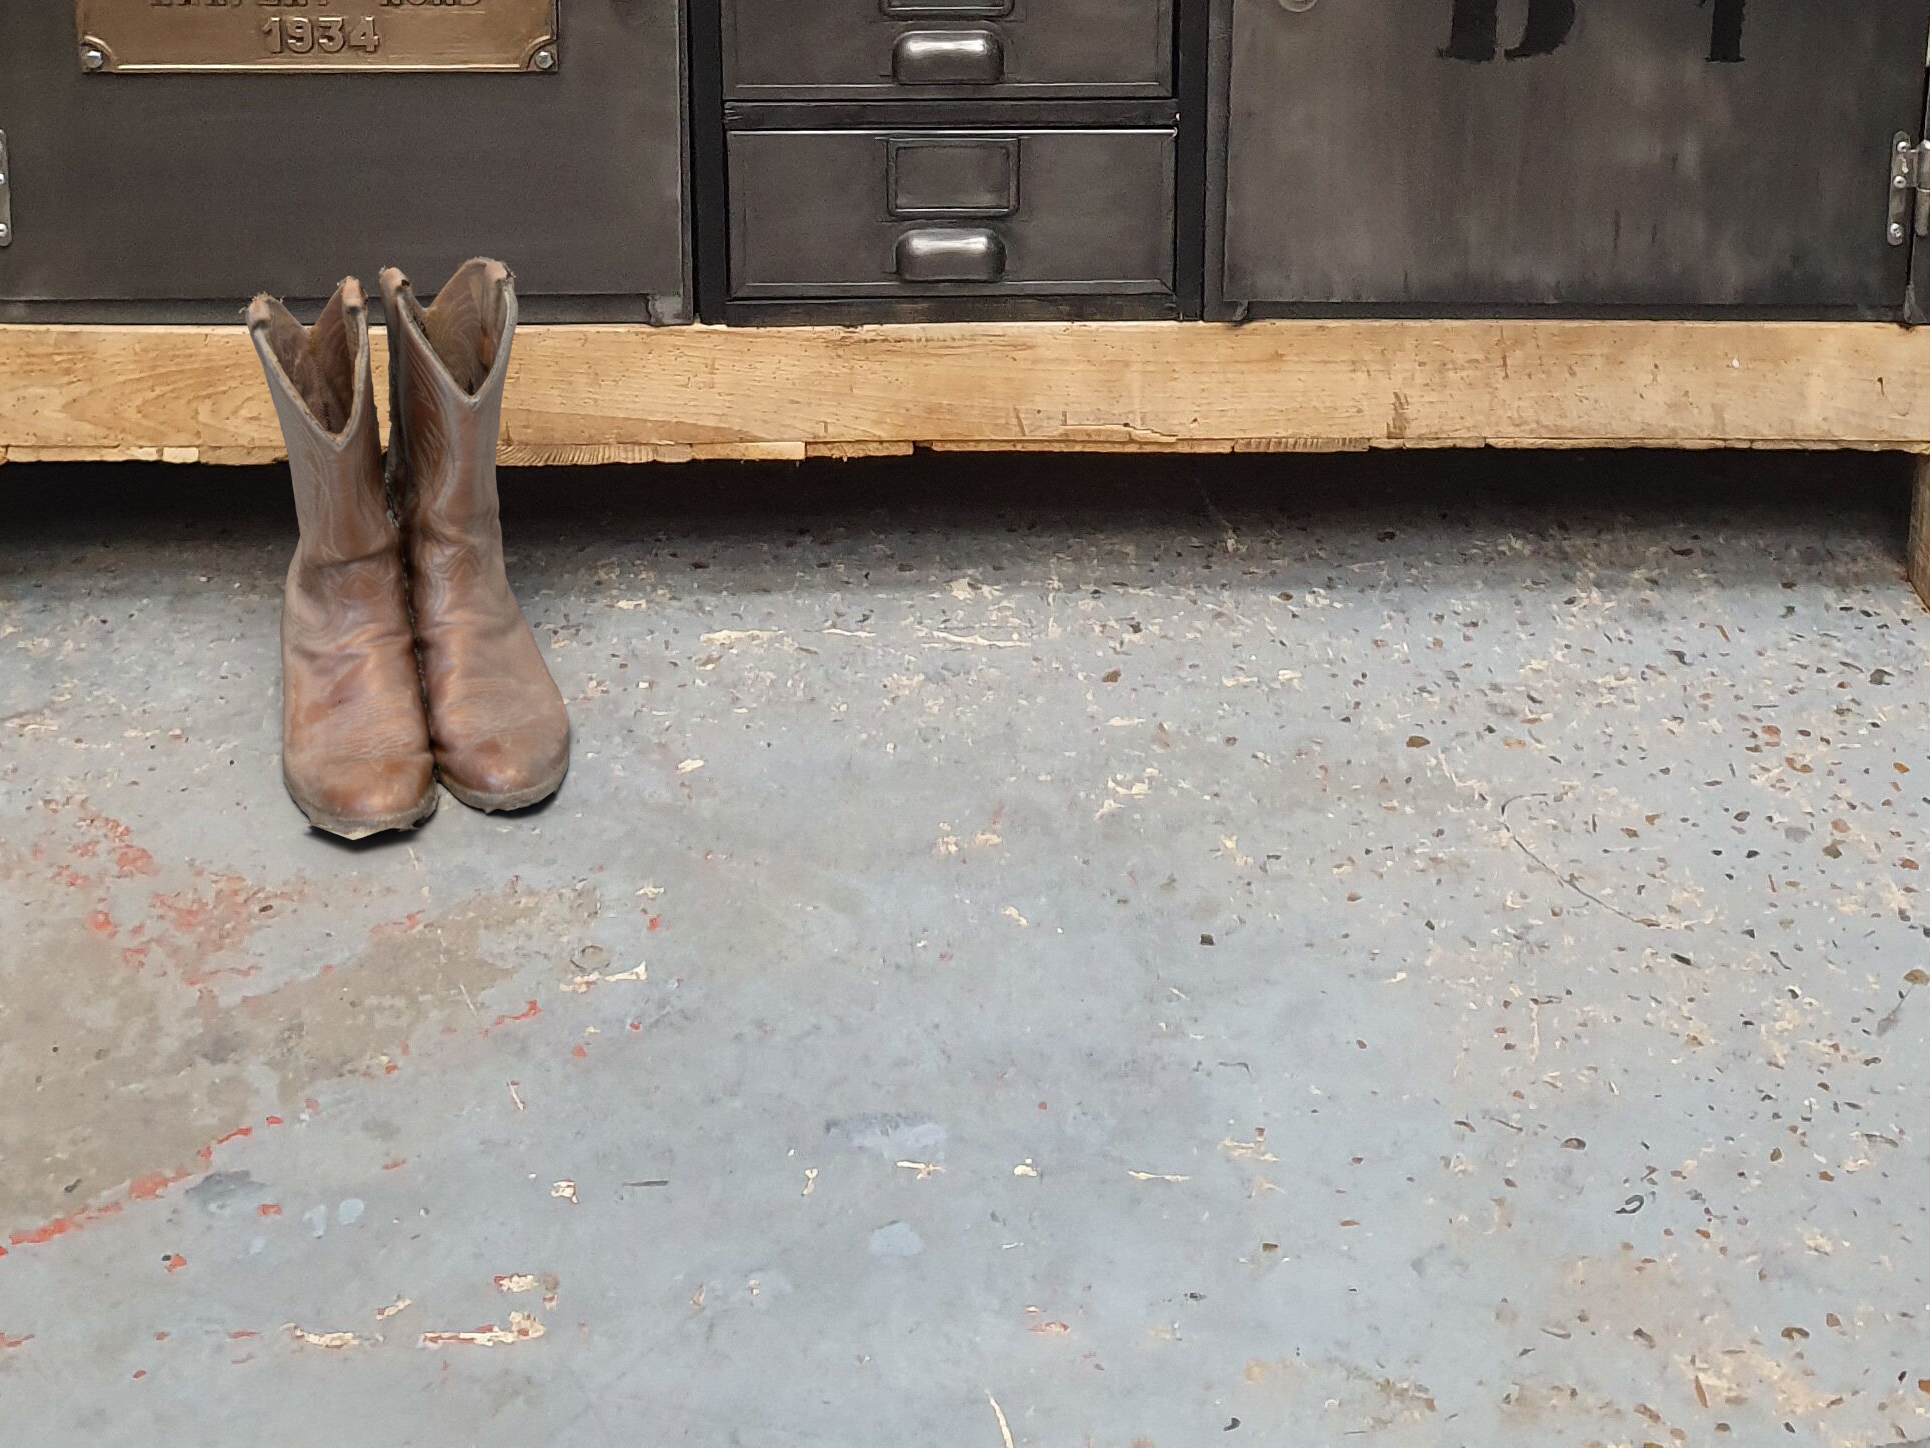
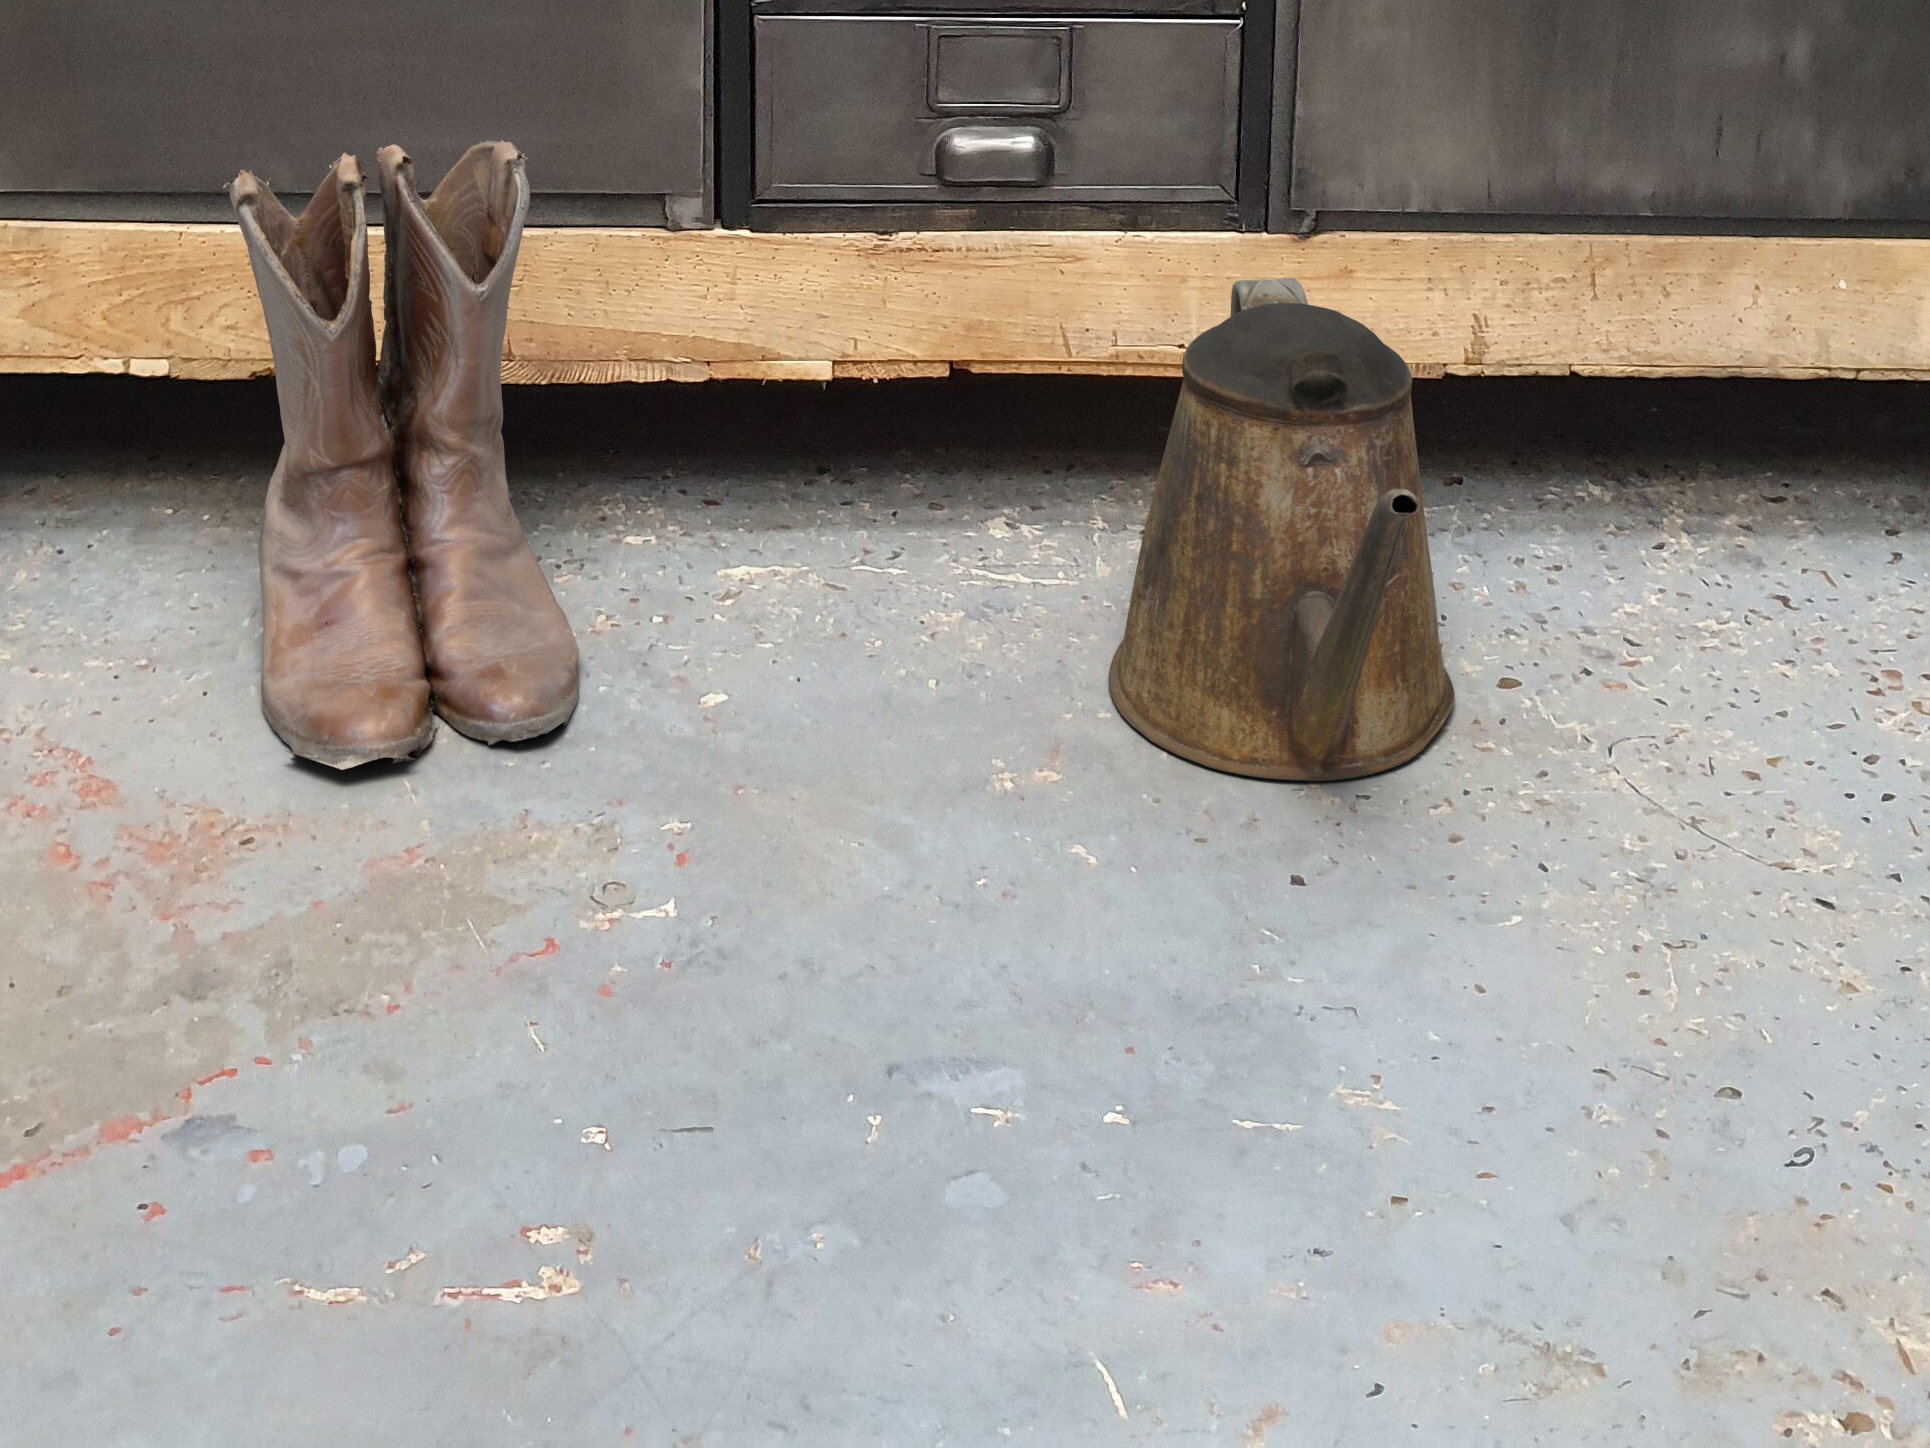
watering can: none [1050,373,1364,843] -> present [1109,278,1455,781]

